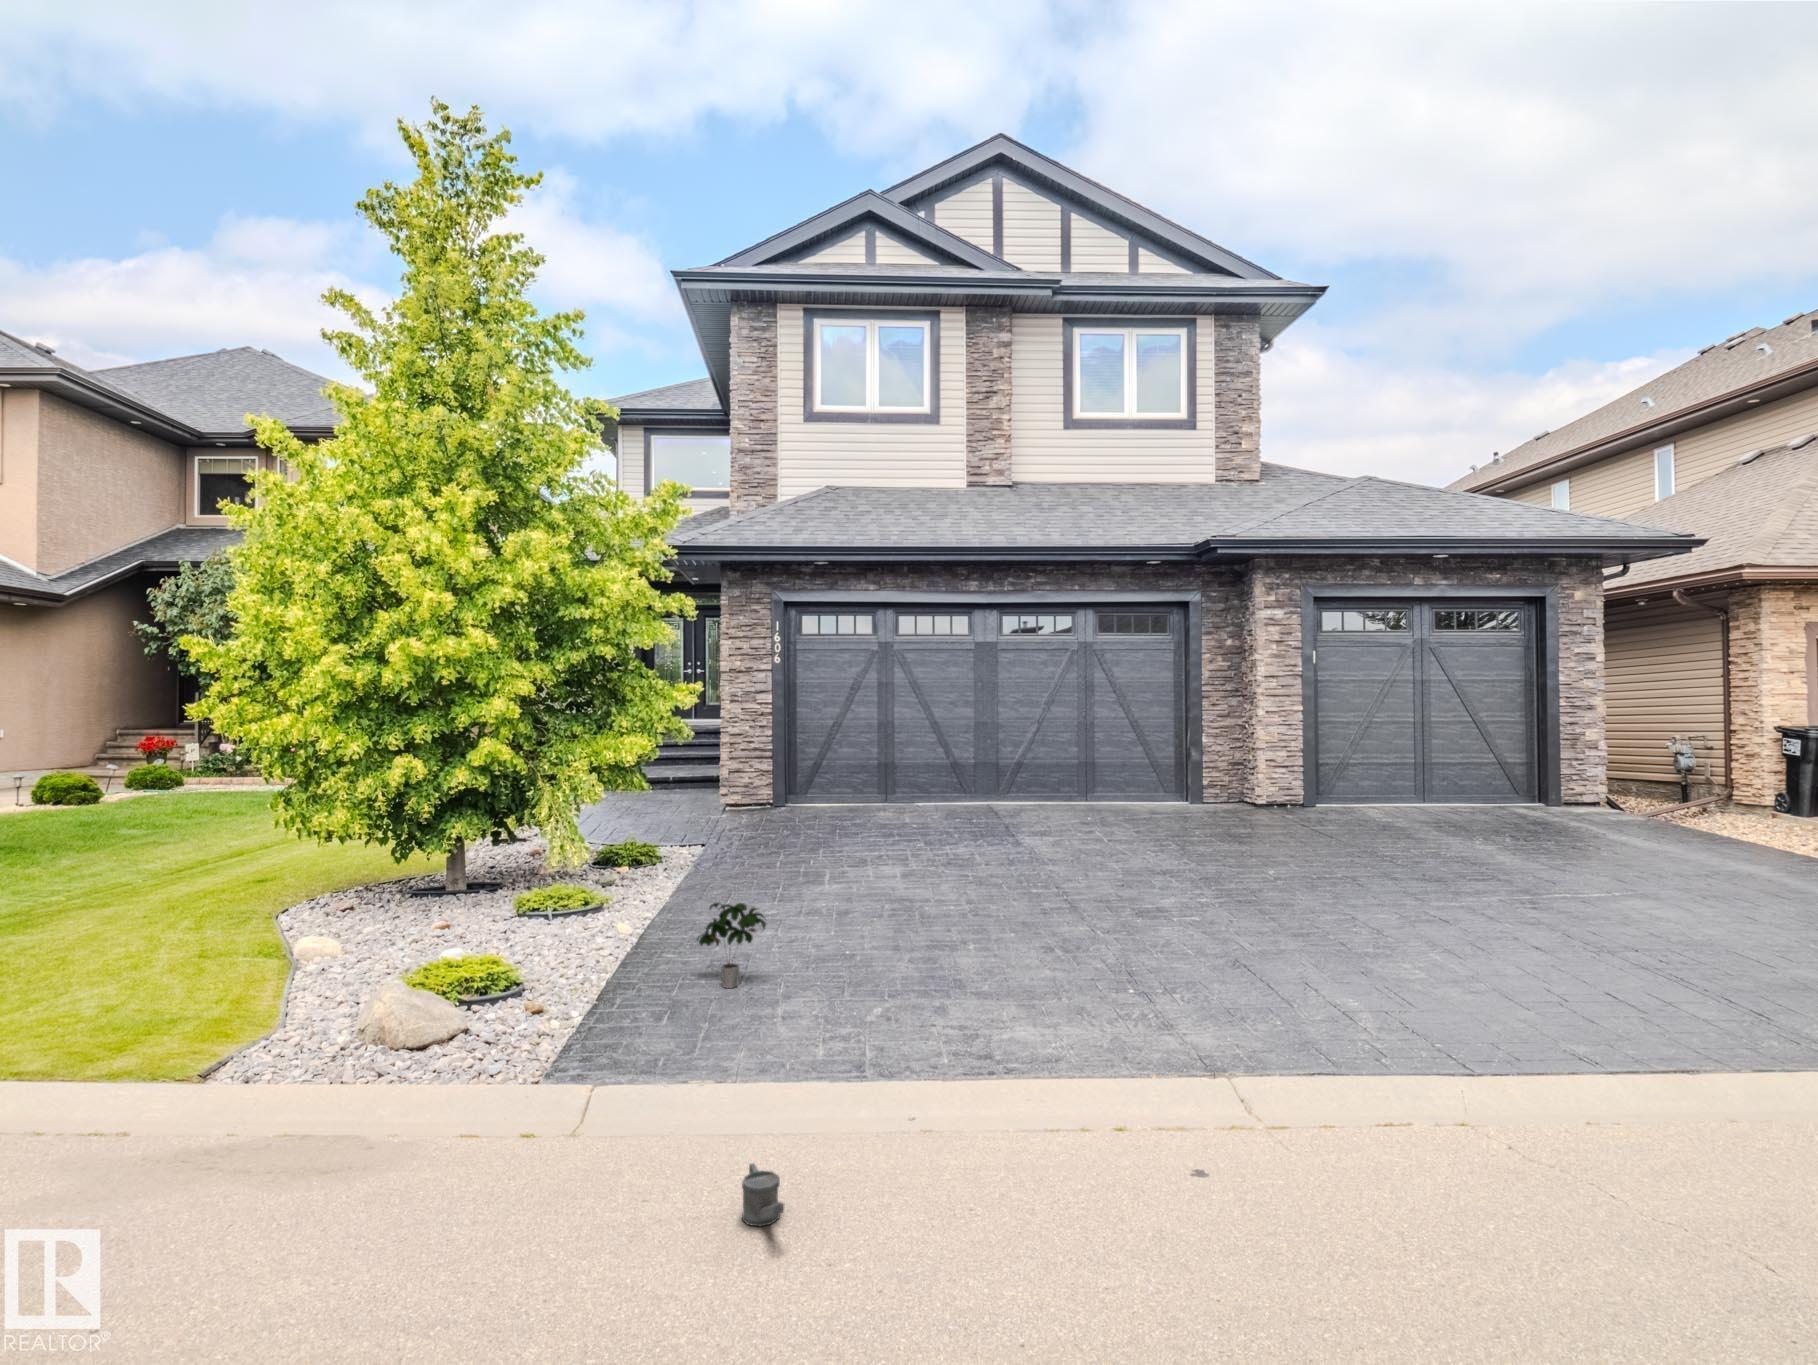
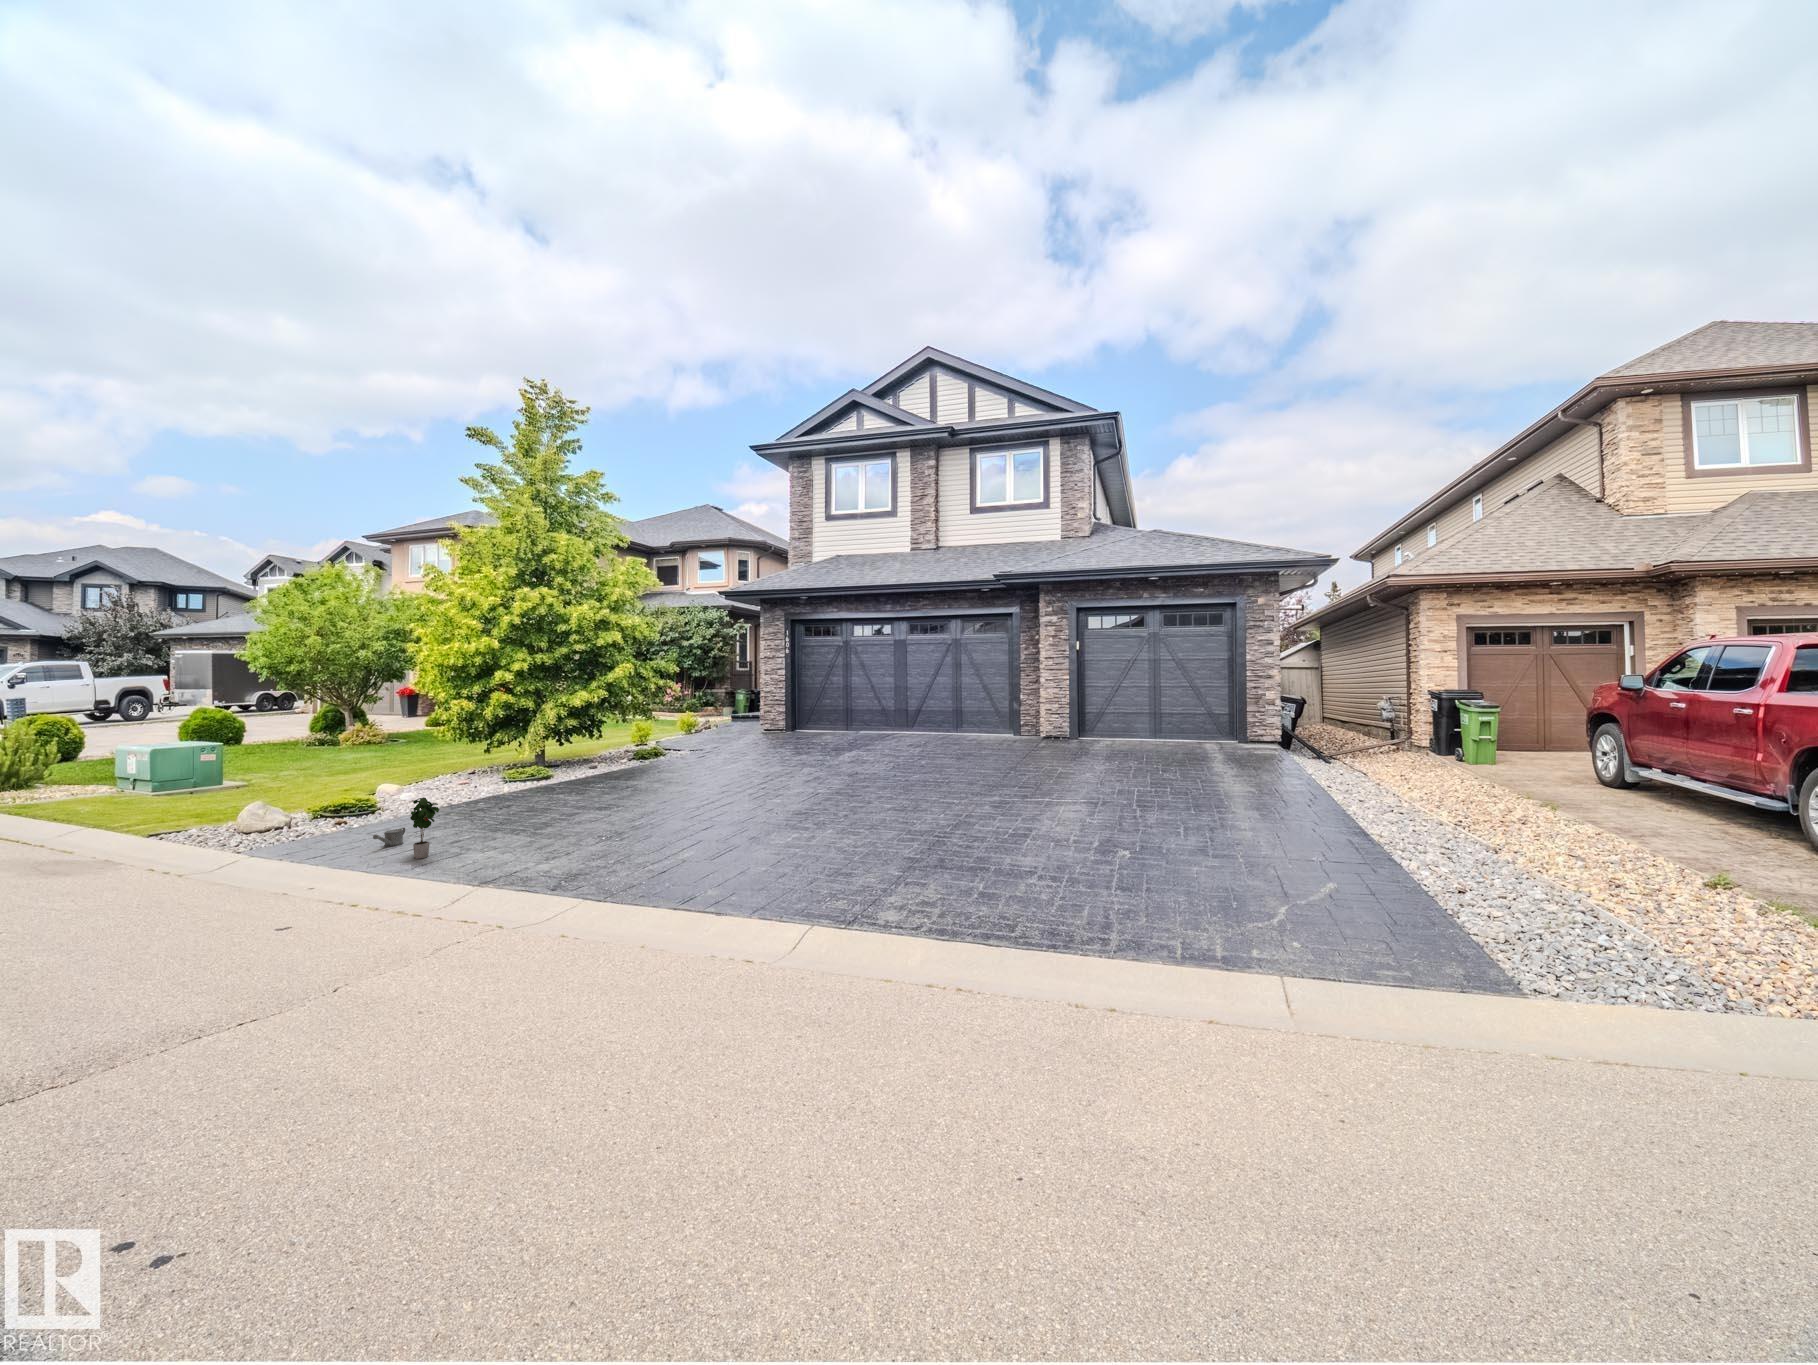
potted plant: present [697,903,766,988] -> present [410,798,439,859]

